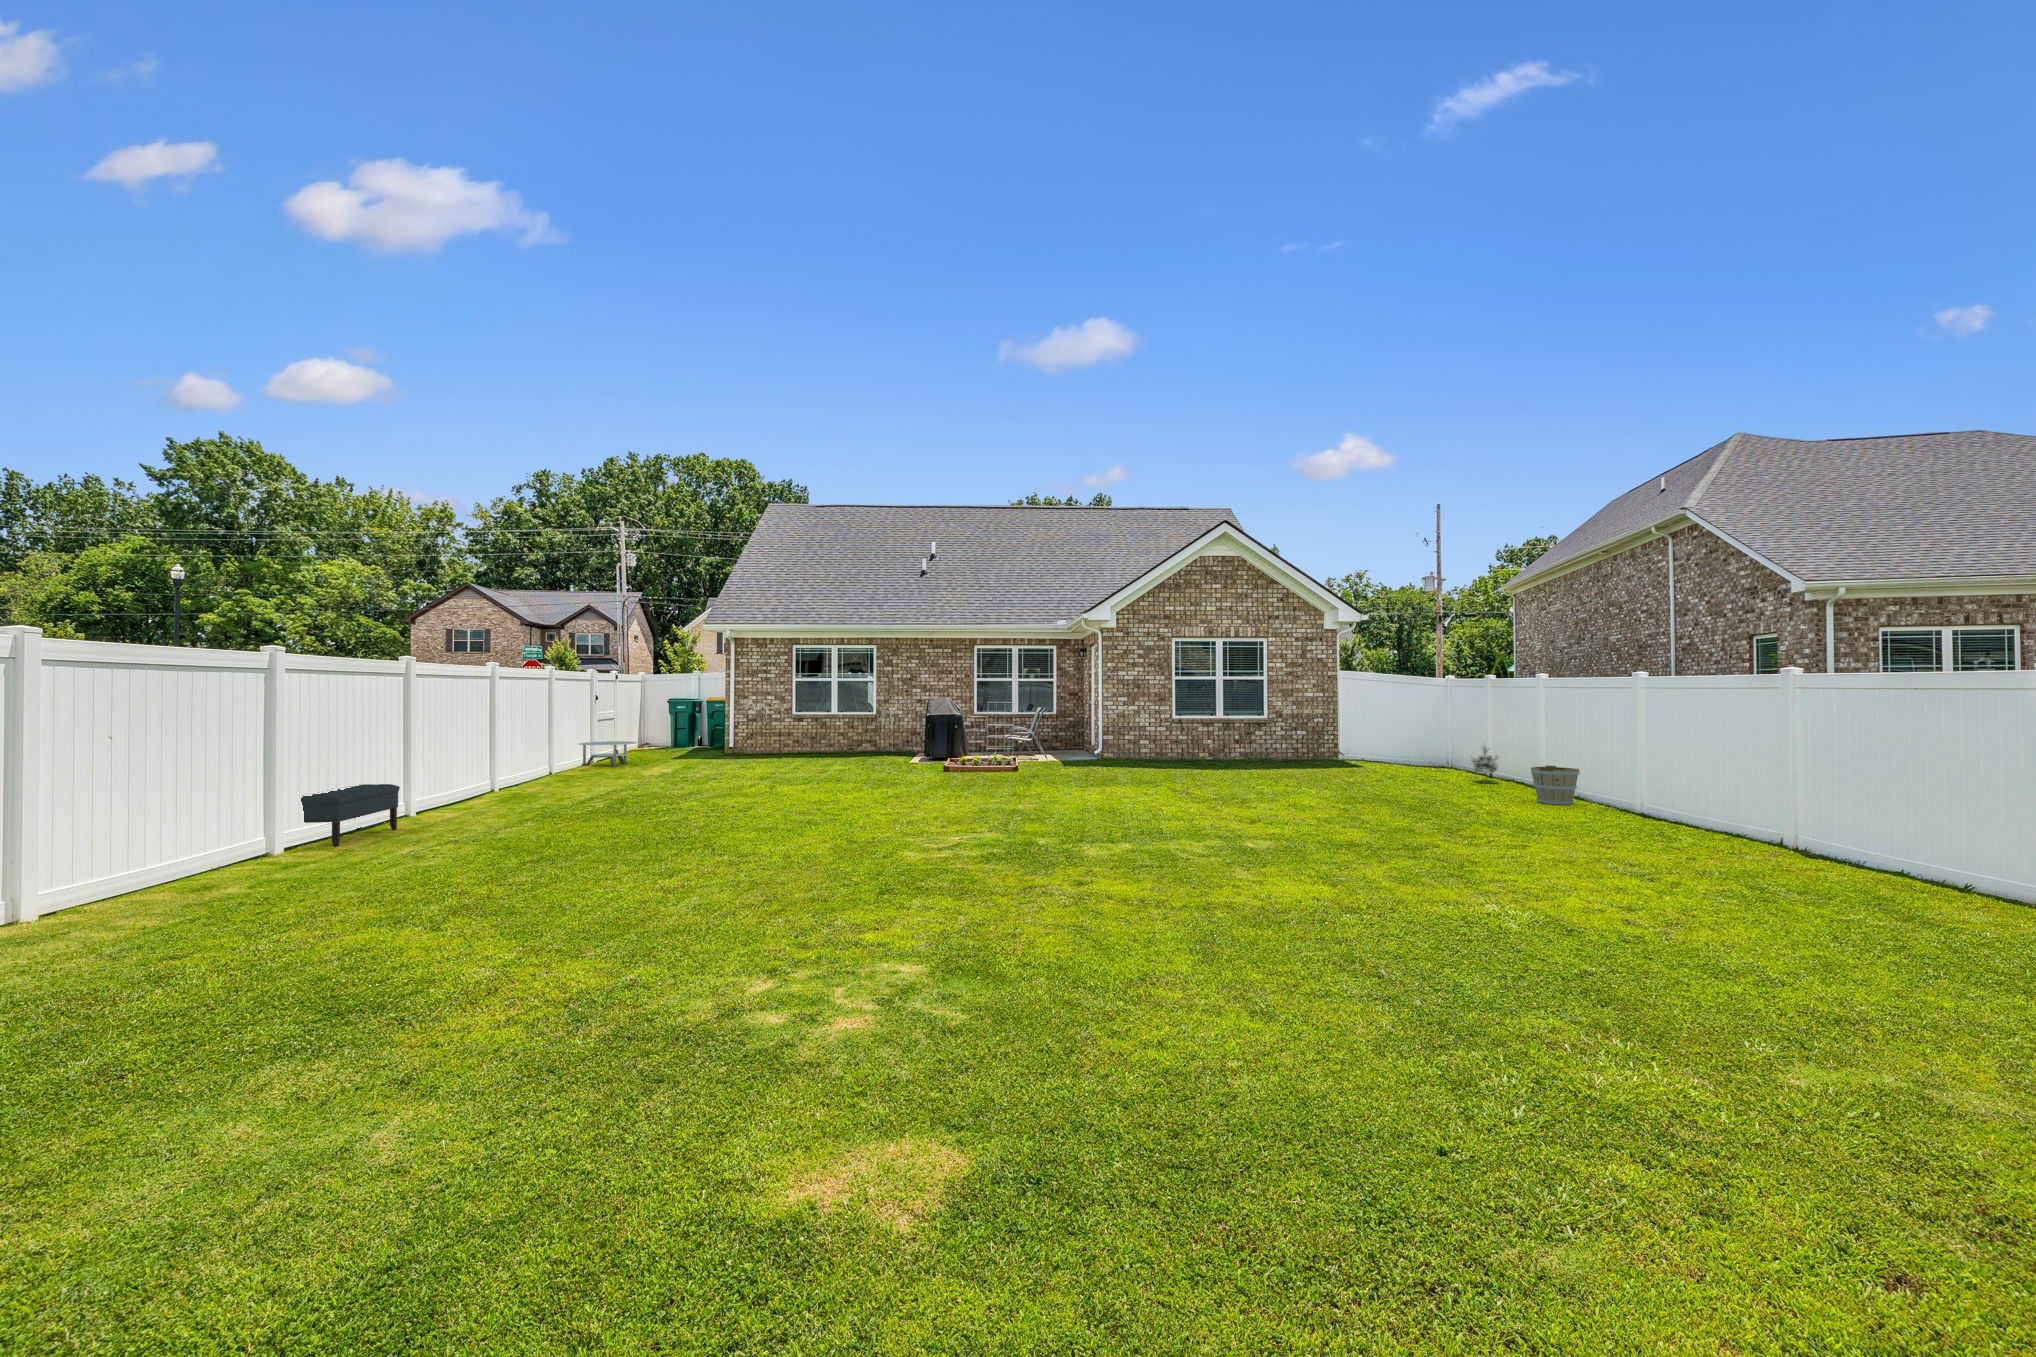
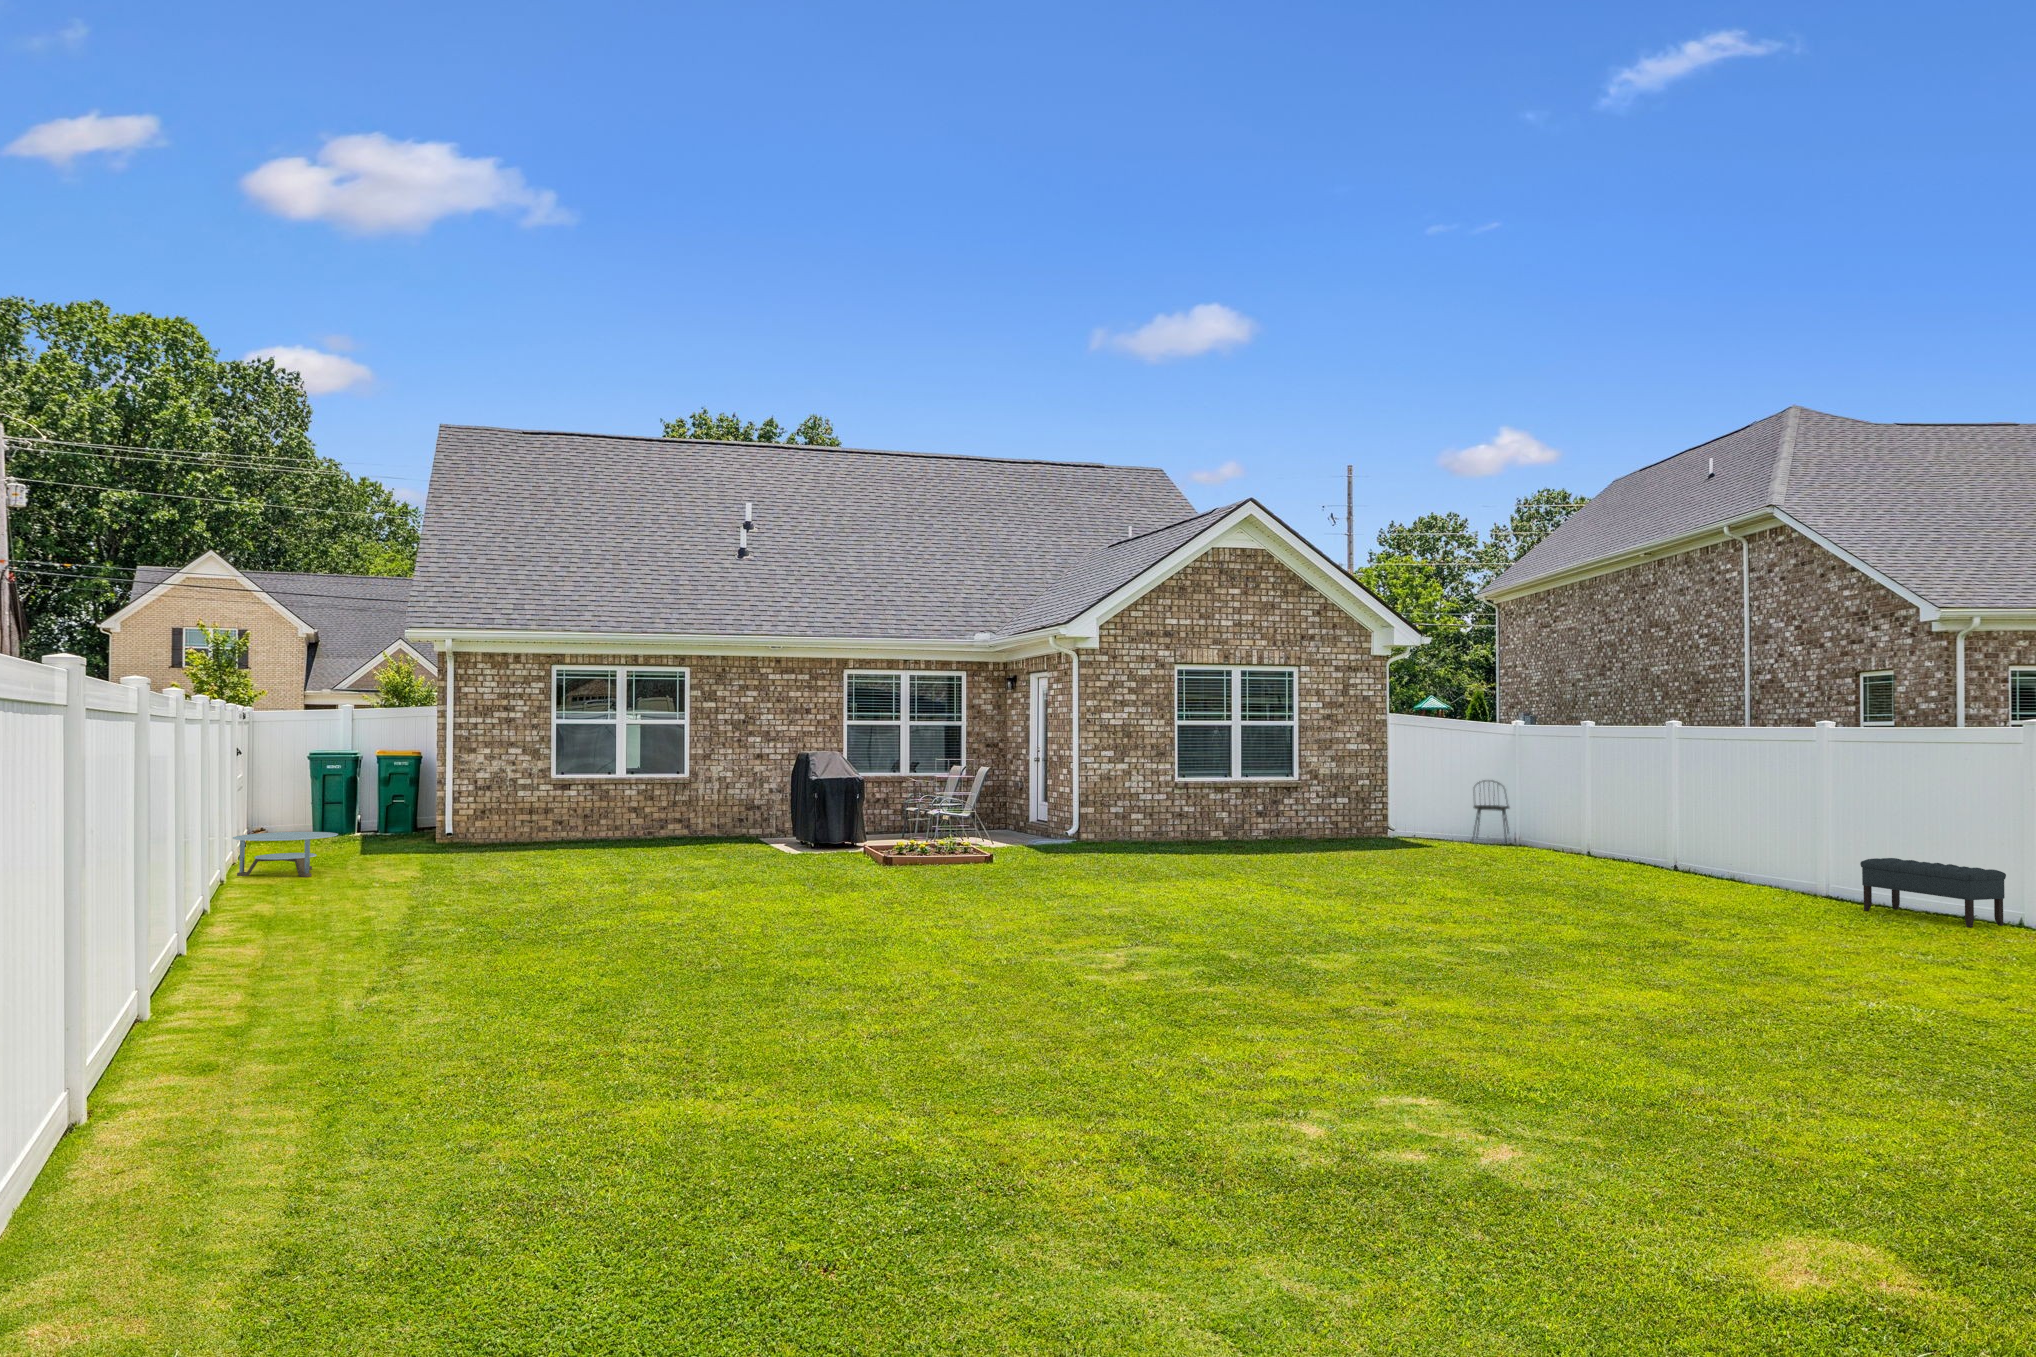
chair: none [1405,721,1440,769] -> present [1473,780,1509,842]
potted tree: present [1472,747,1497,784] -> none [1591,811,1630,863]
wooden bucket: present [1531,765,1580,805] -> none [1717,841,1777,891]
bench: present [294,784,400,848] -> present [1860,858,2006,927]

